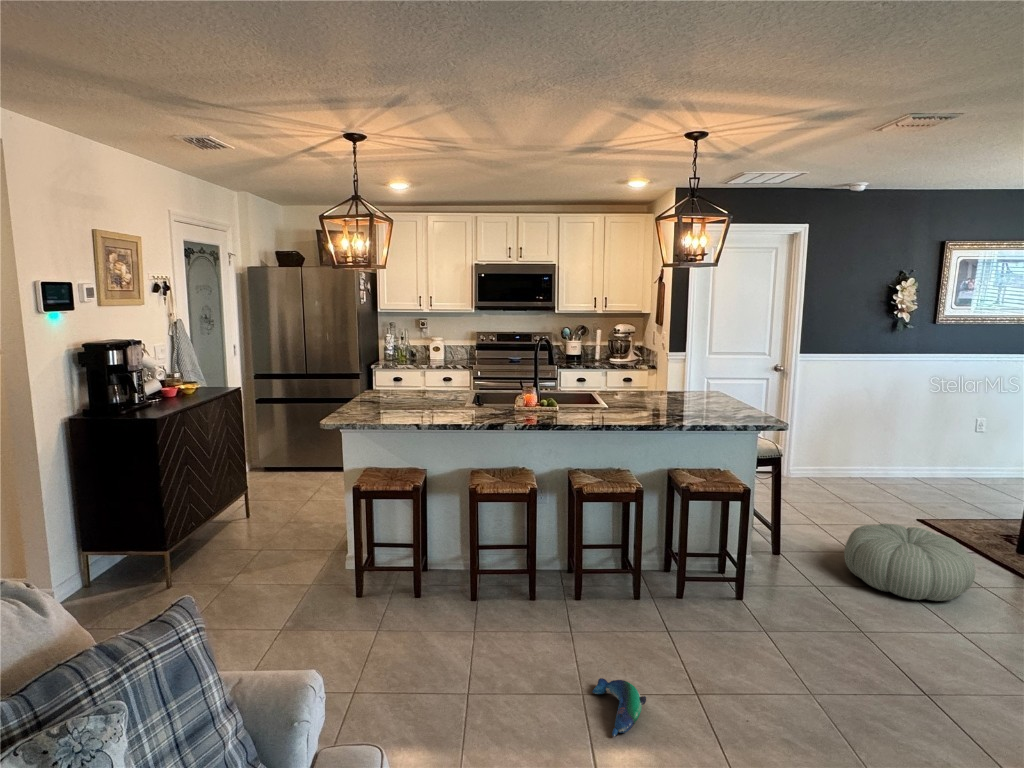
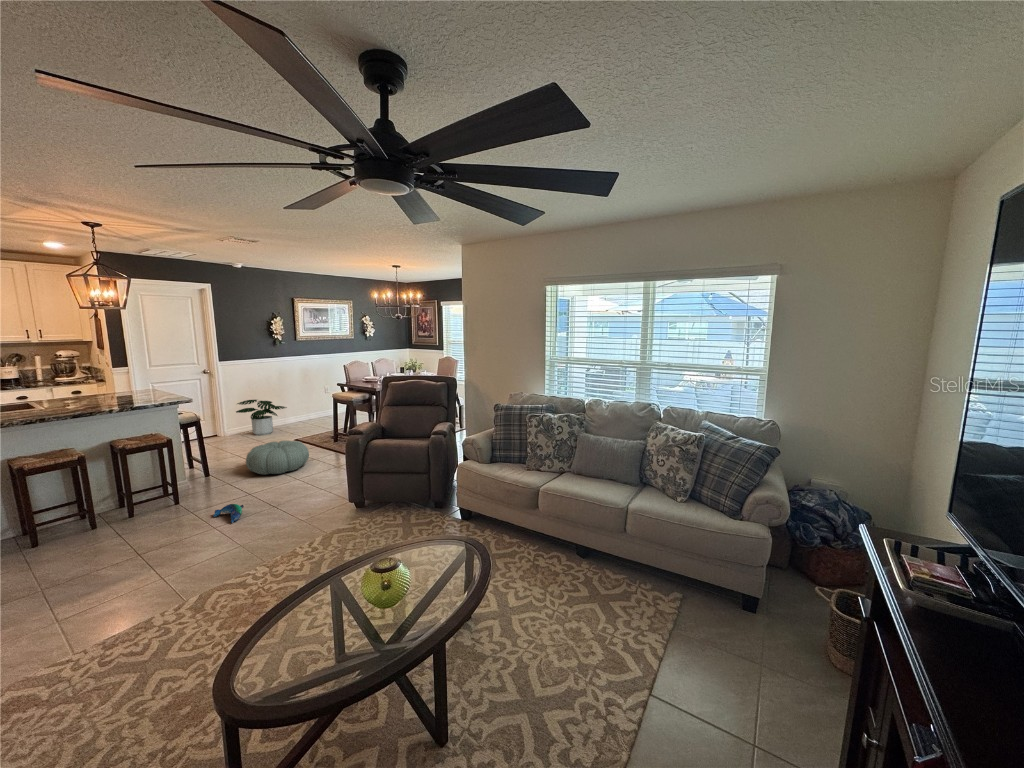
potted plant: none [812,426,902,494] -> present [236,400,287,435]
plush toy: present [592,678,646,737] -> present [213,504,244,523]

